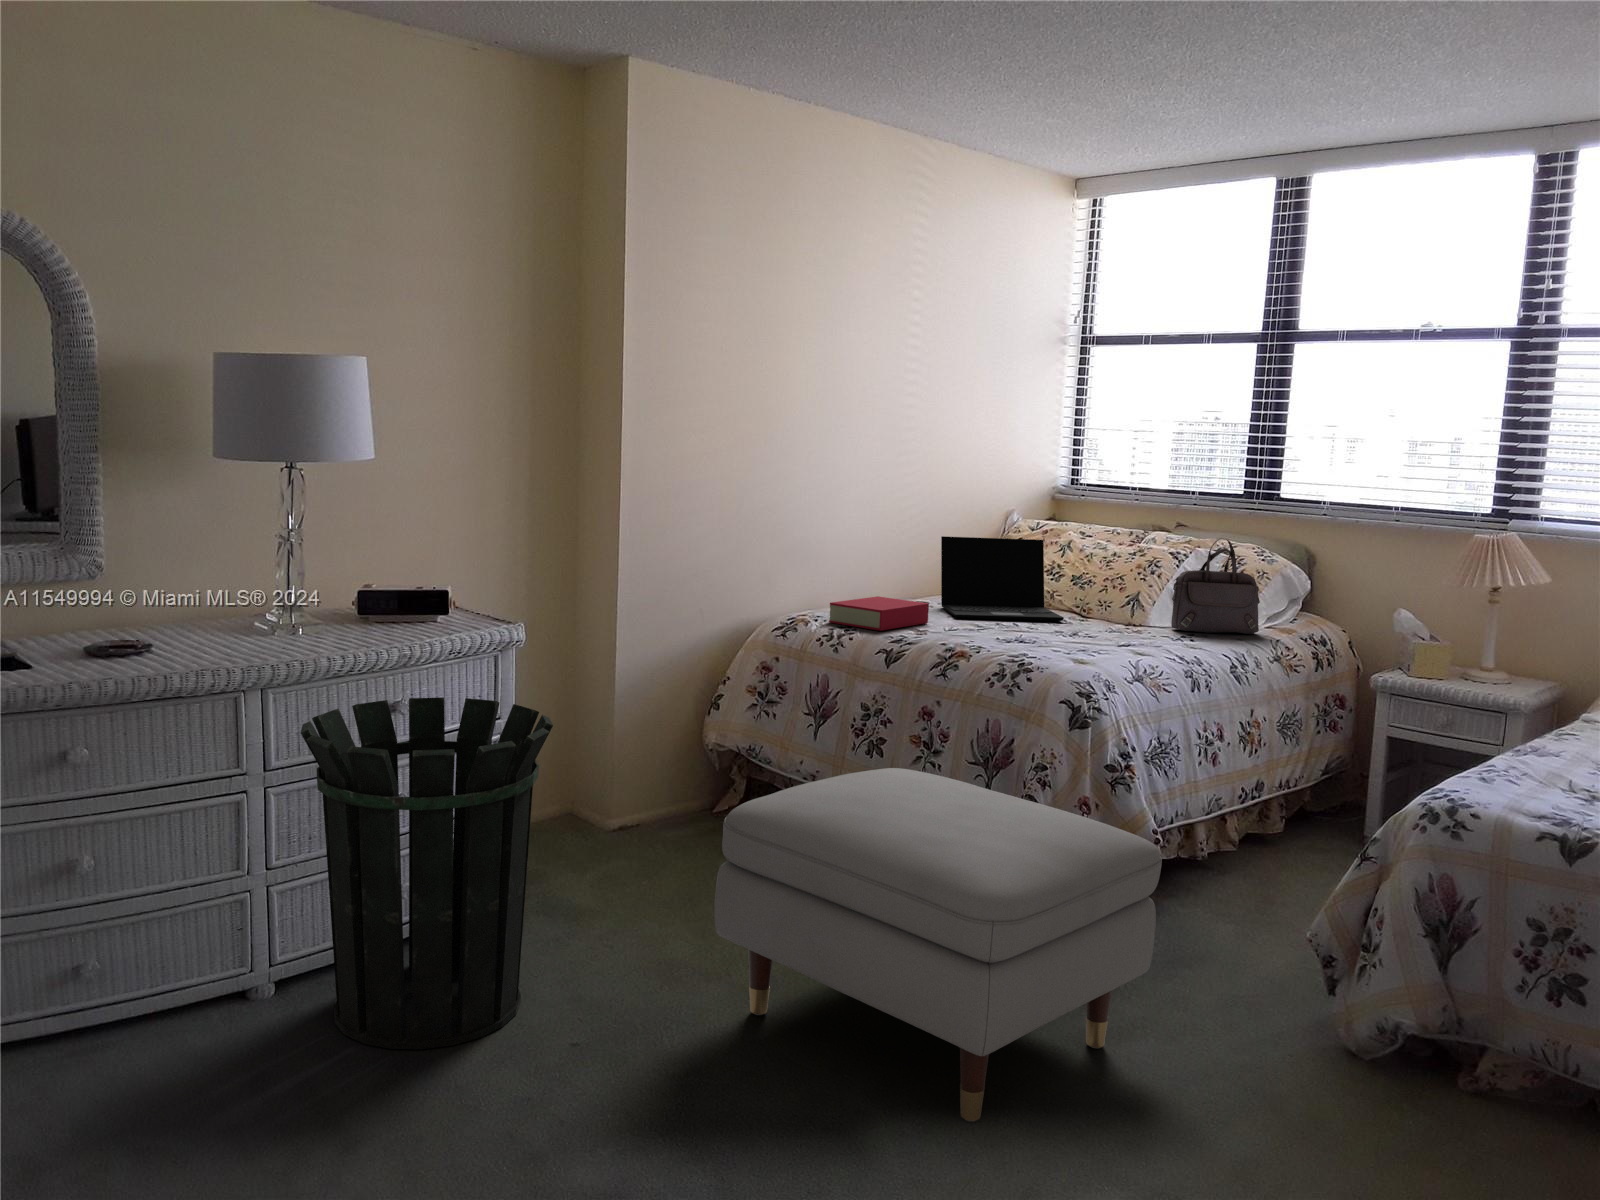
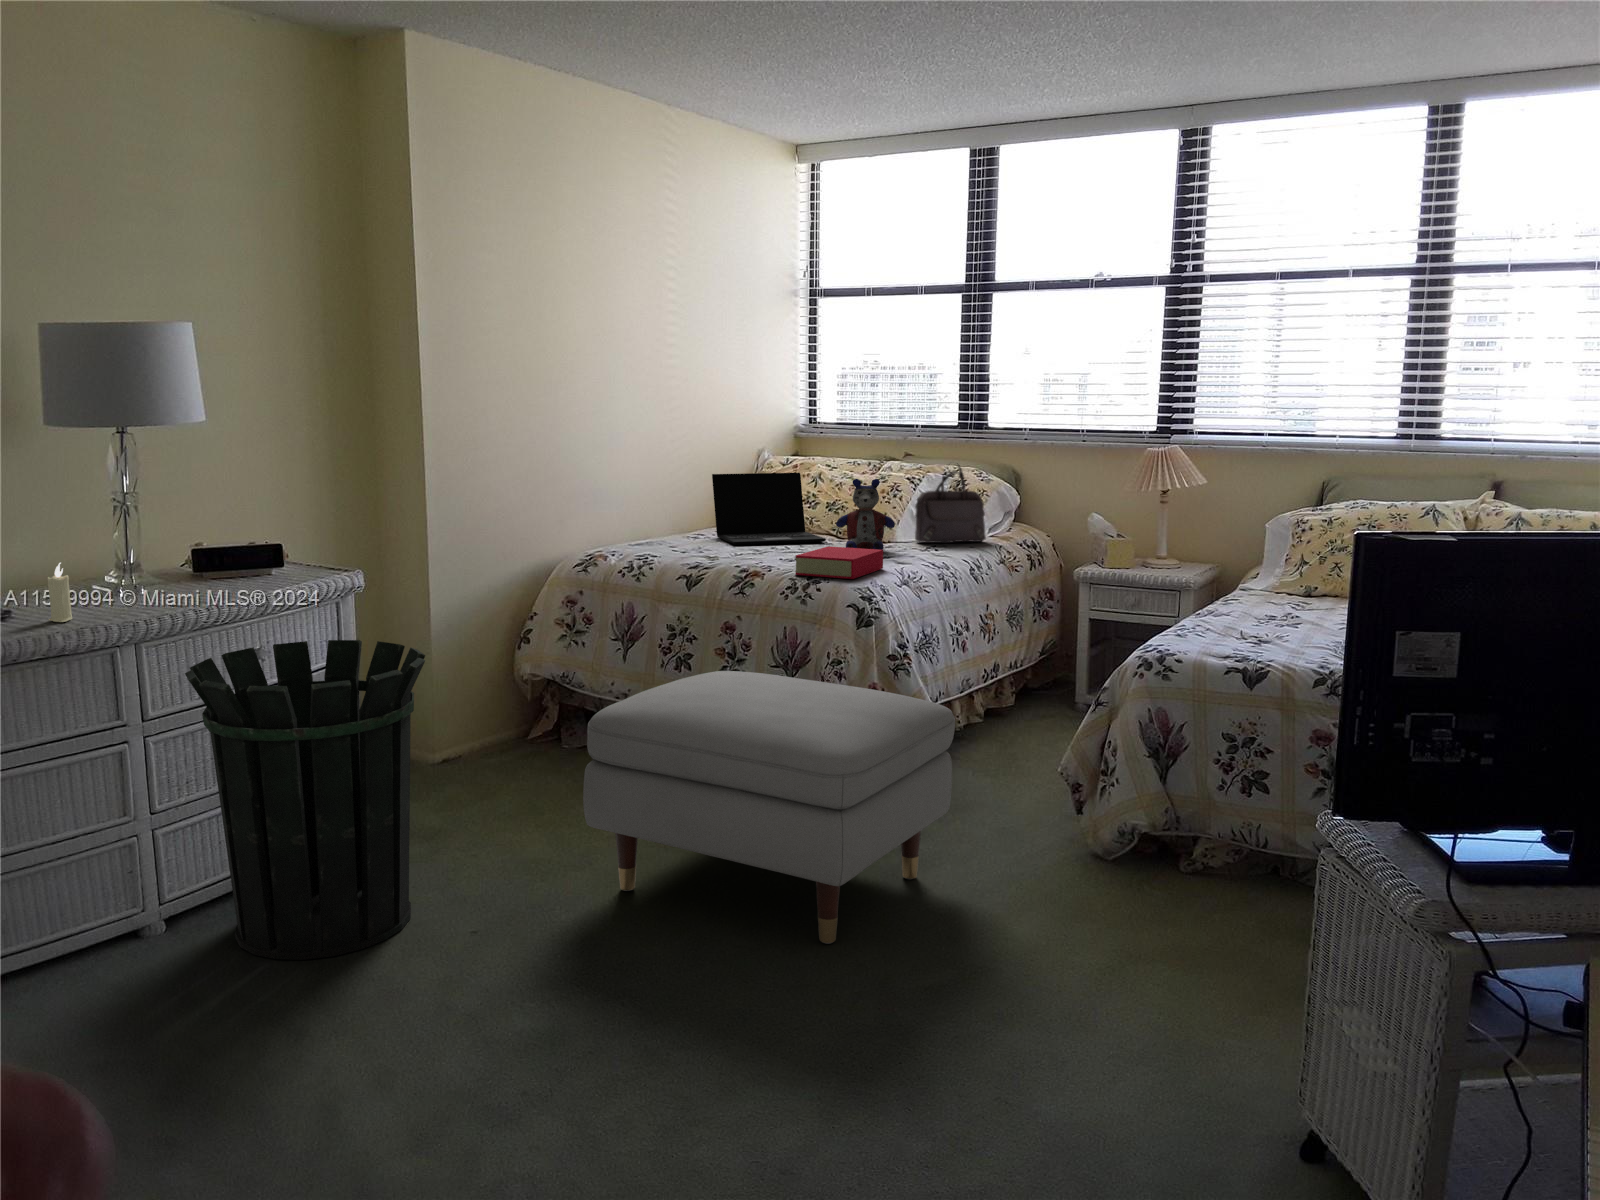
stuffed bear: none [1074,552,1144,639] -> present [836,479,895,550]
book: present [829,596,929,631] -> present [795,546,883,579]
candle: none [180,599,203,661] -> present [48,563,72,622]

